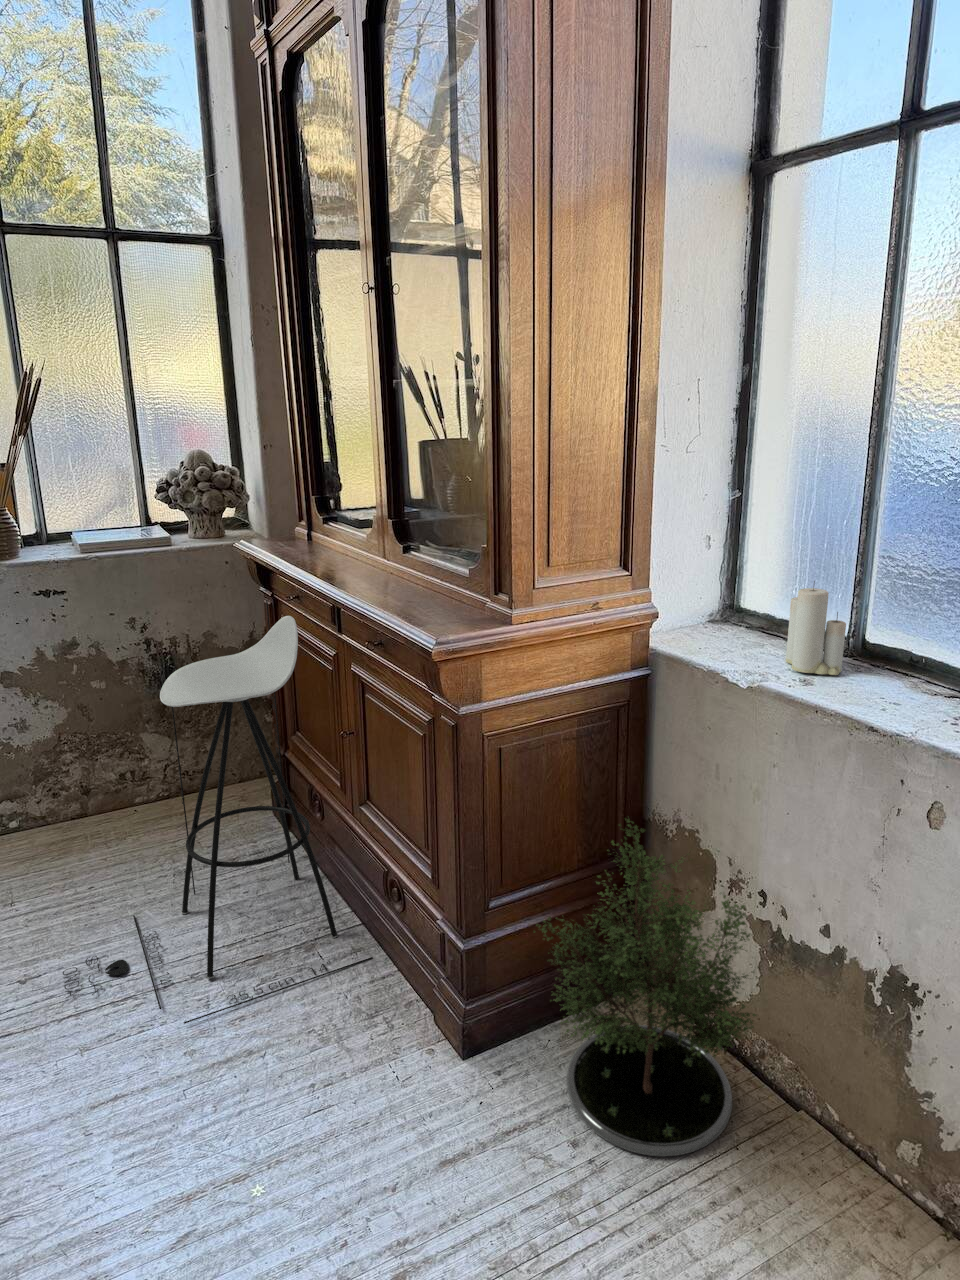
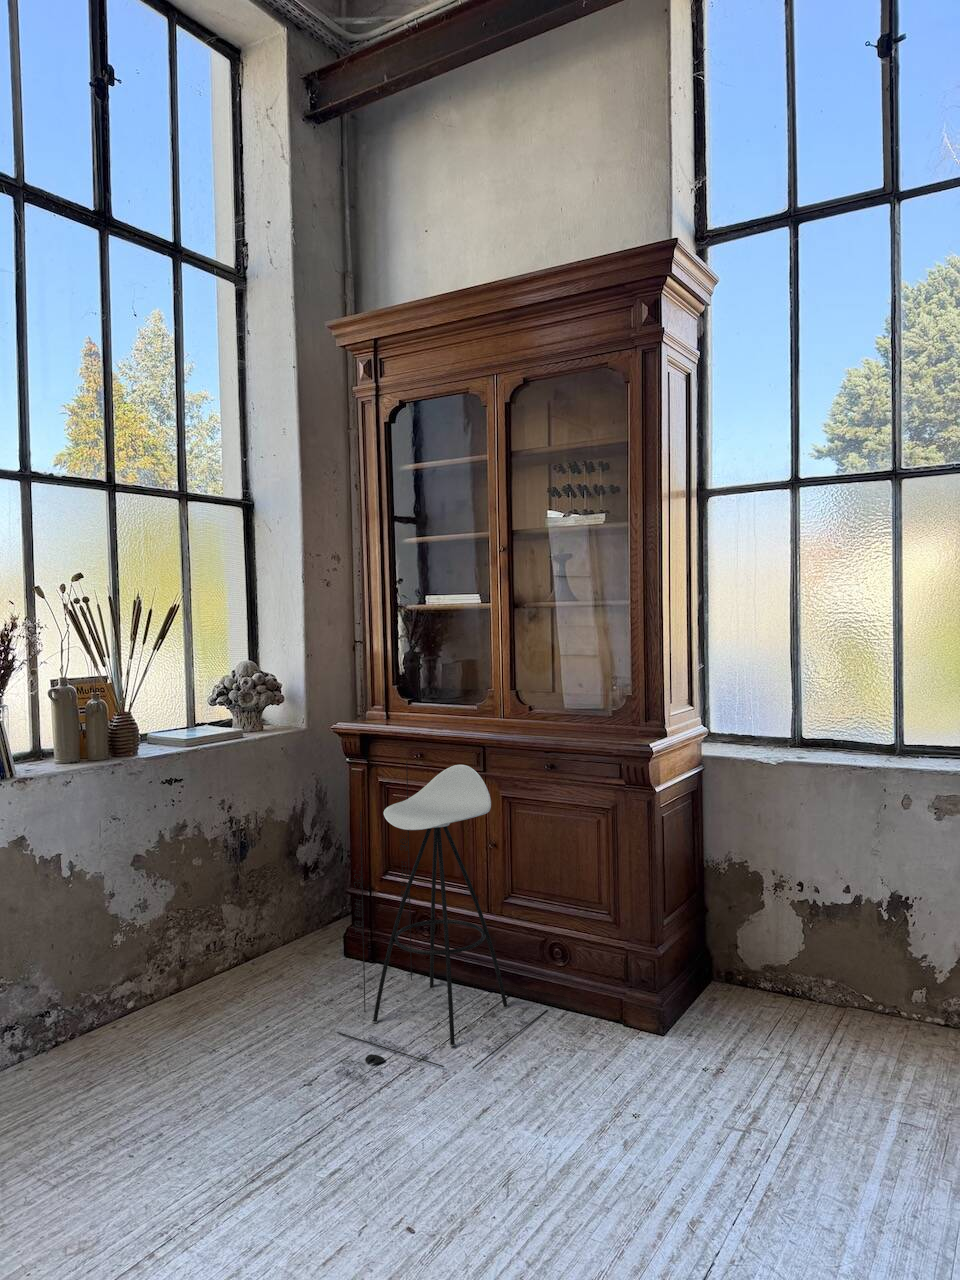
candle: present [786,581,846,675] -> none [778,708,813,757]
potted tree: present [533,818,756,1157] -> none [714,842,834,1043]

